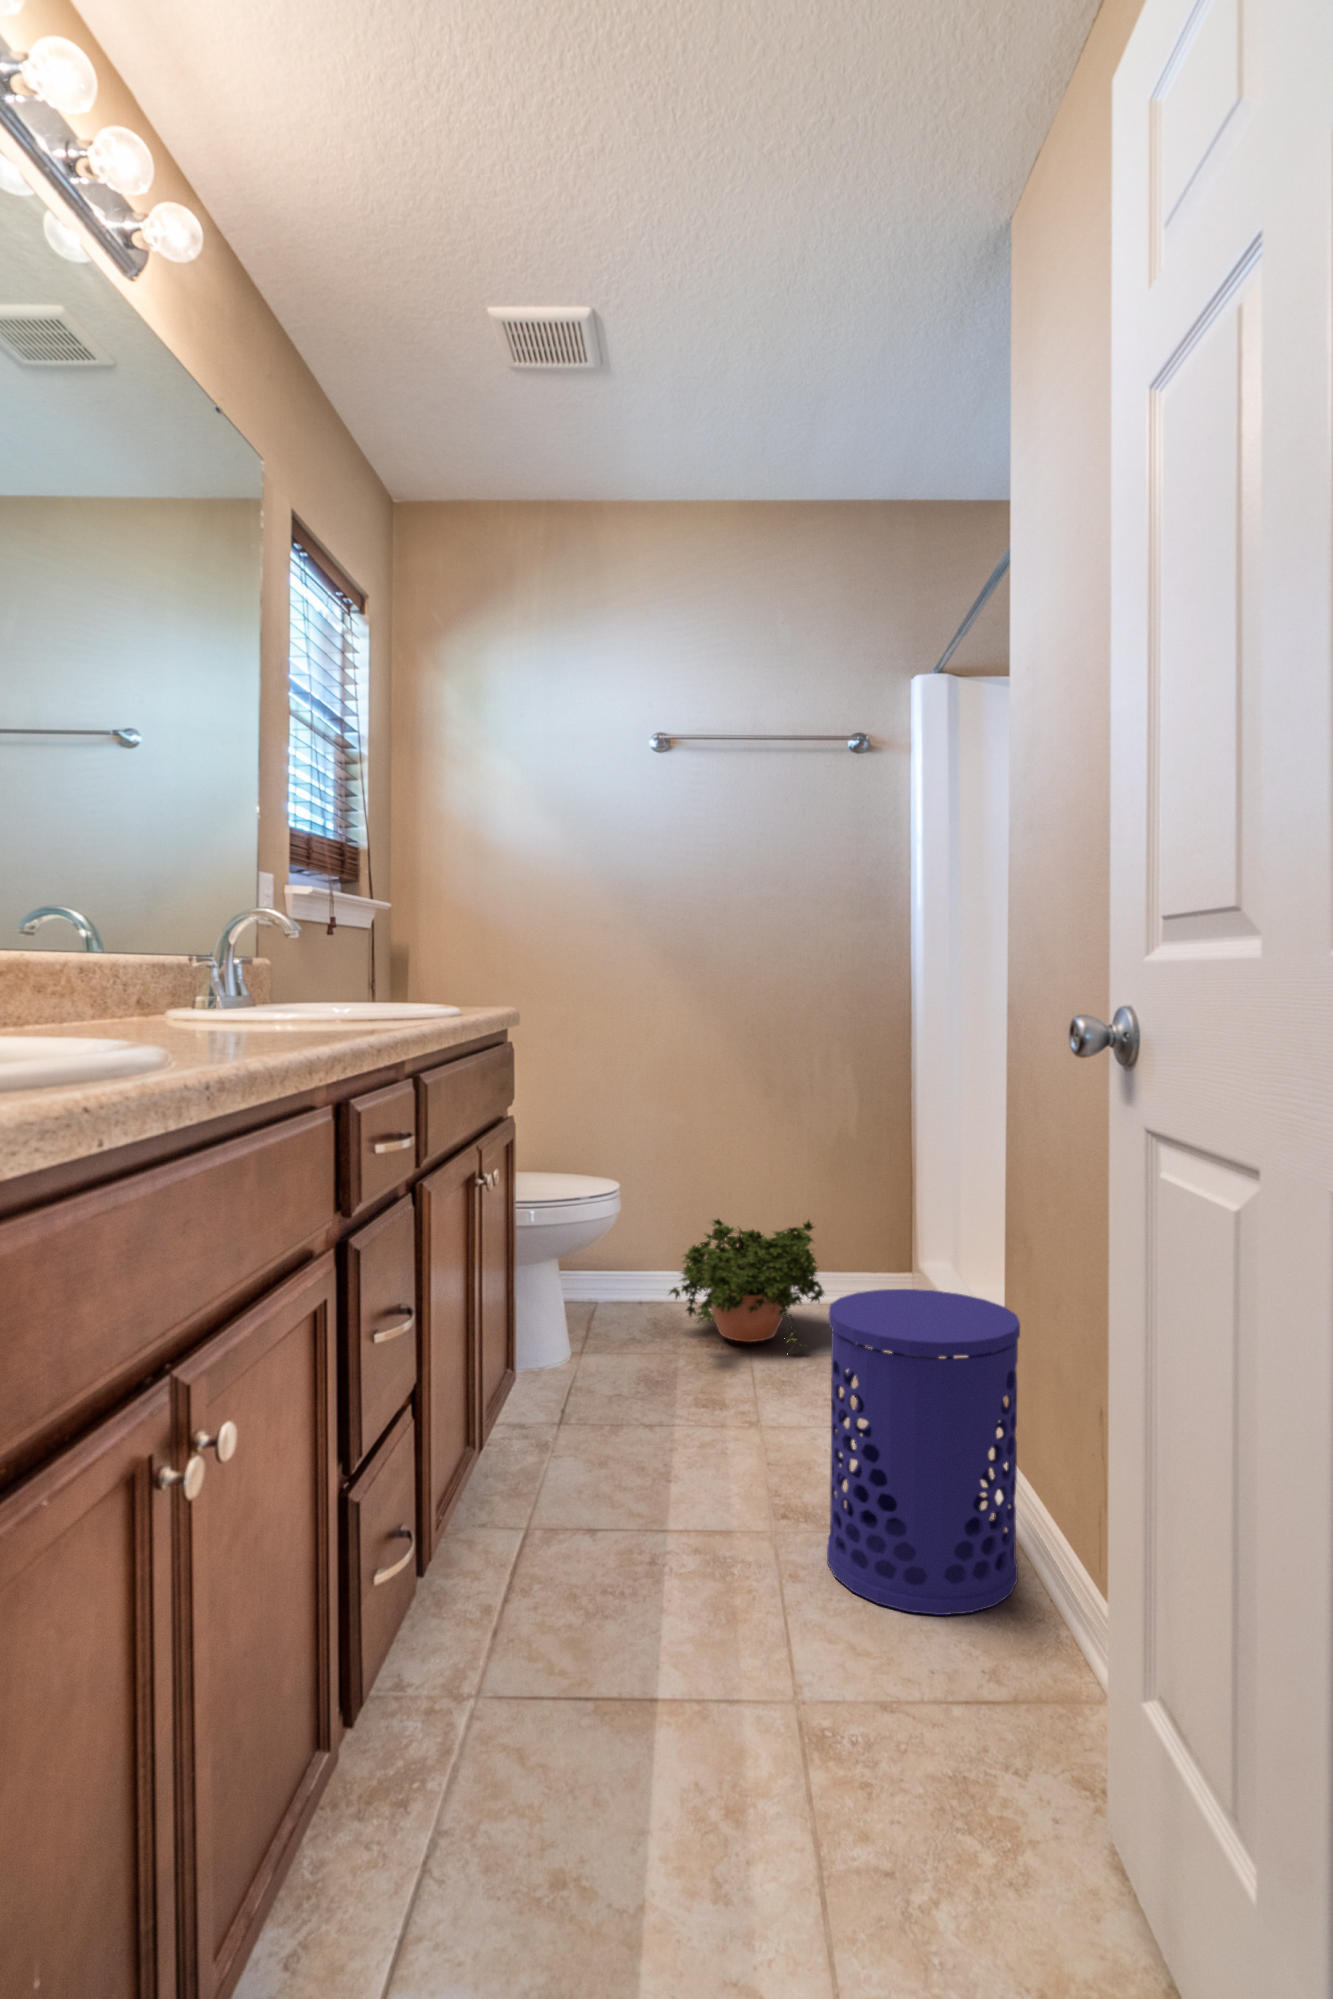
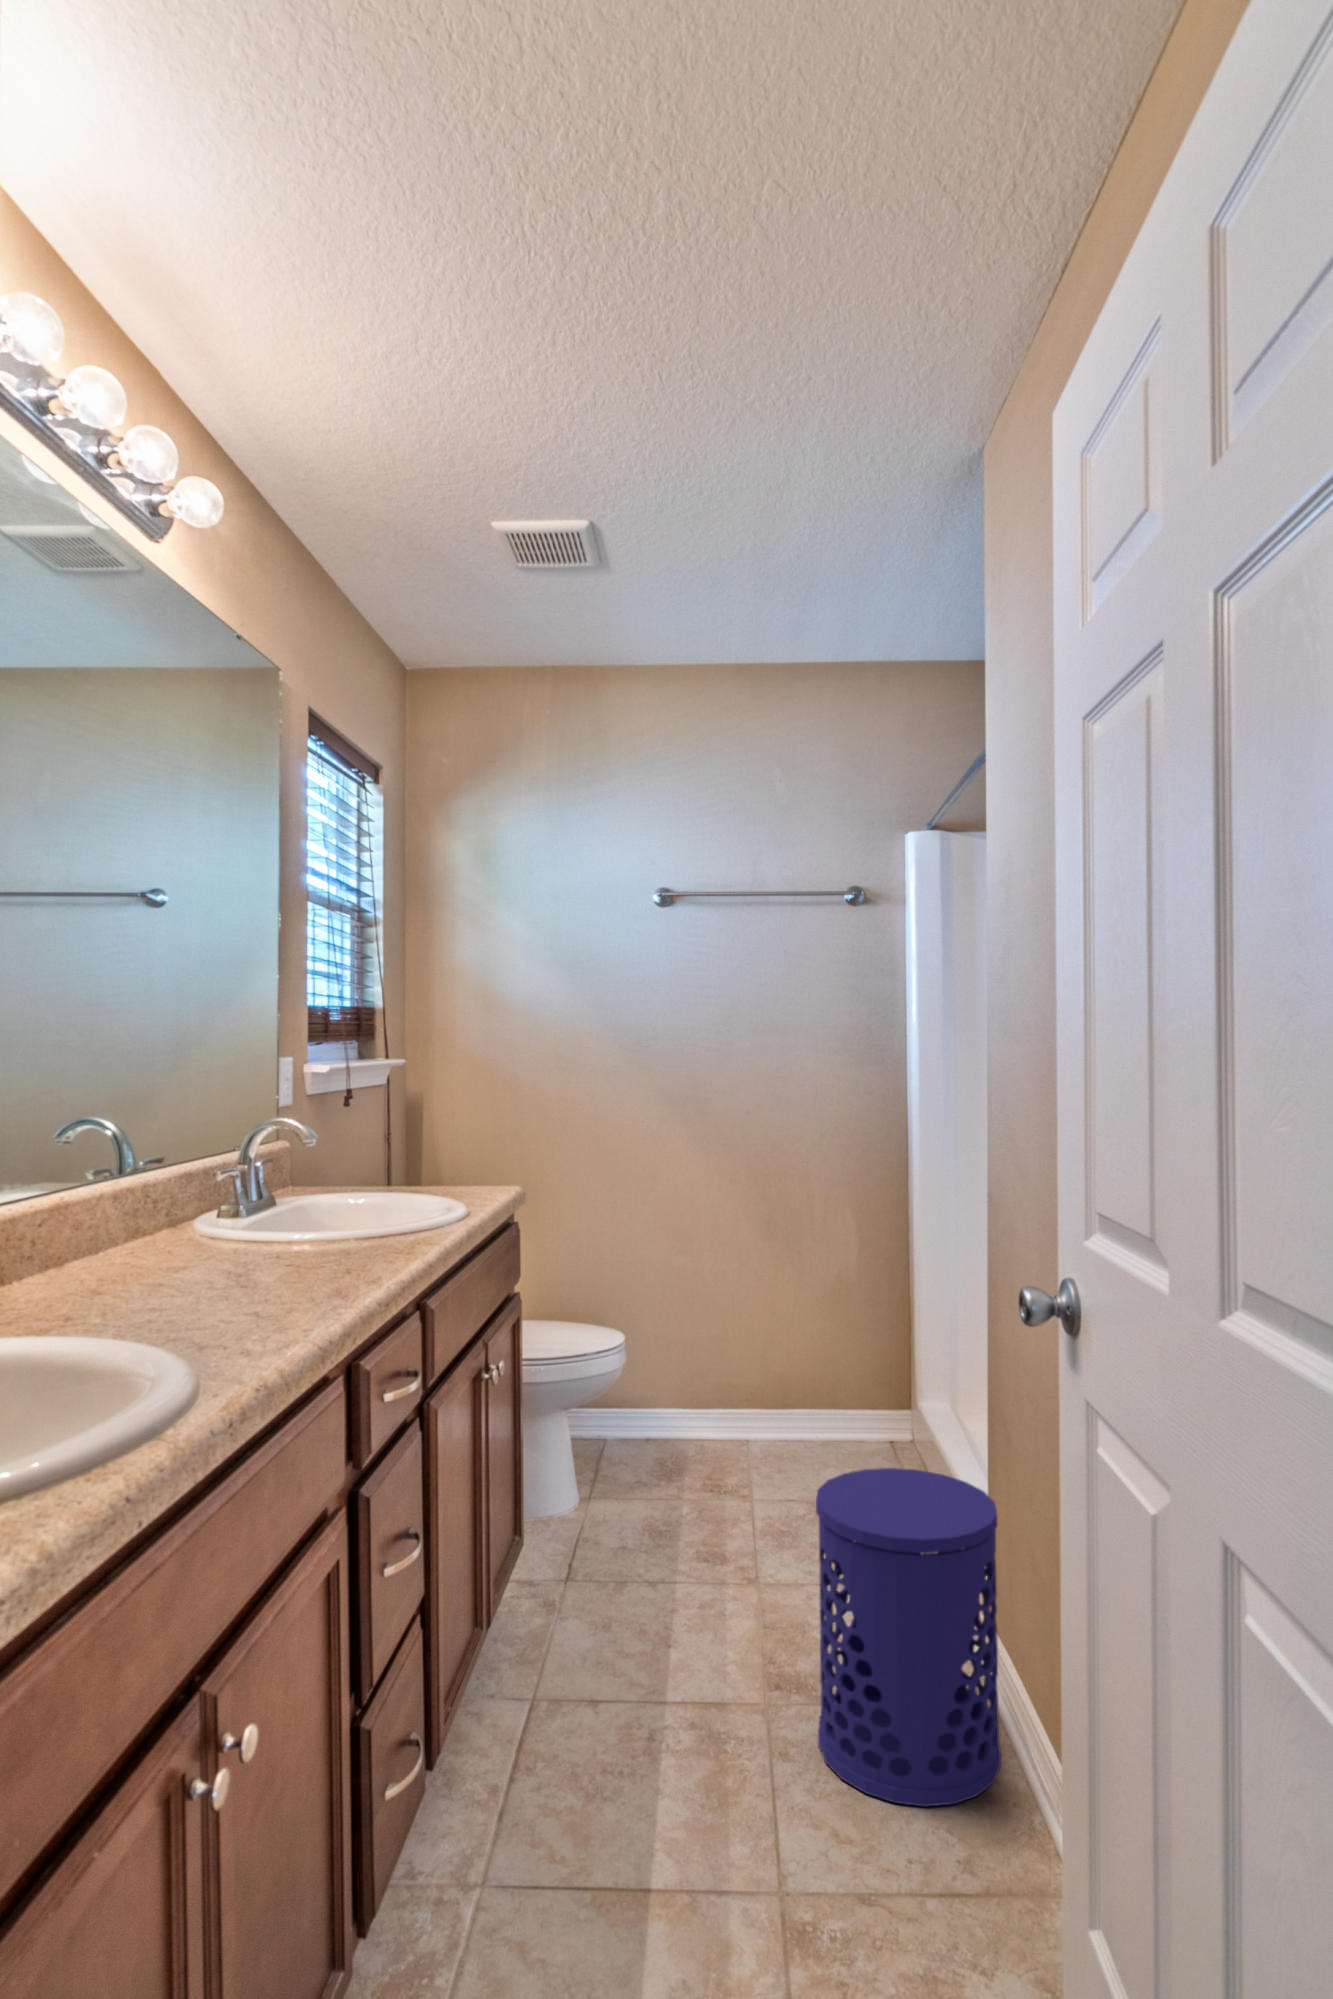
potted plant: present [669,1219,824,1346] -> none [671,1358,826,1499]

